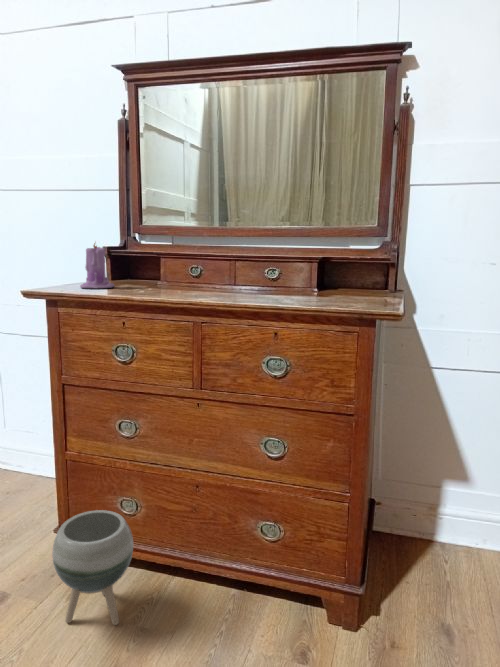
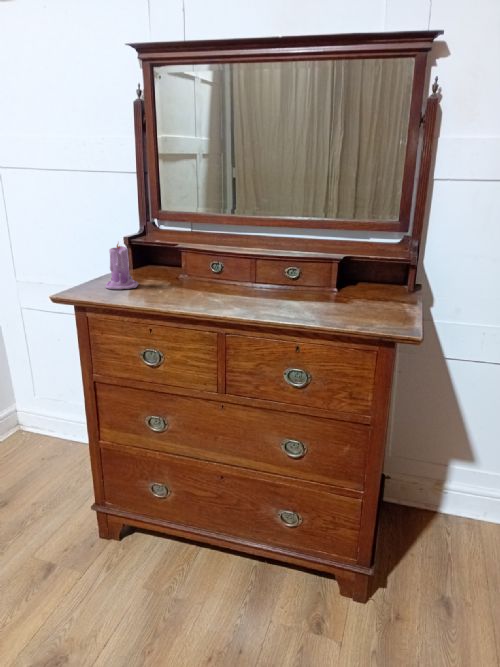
planter: present [52,510,133,625] -> none [94,496,165,596]

